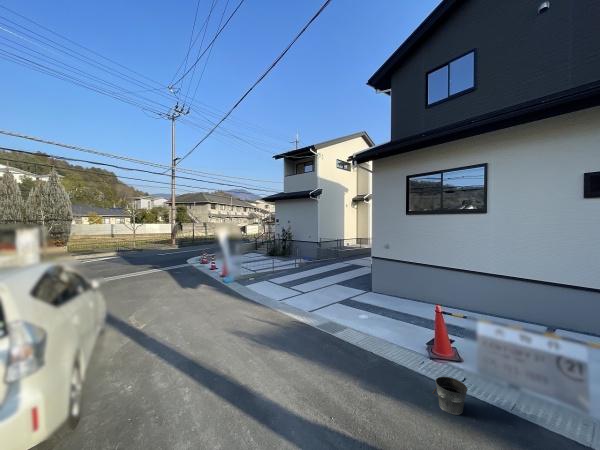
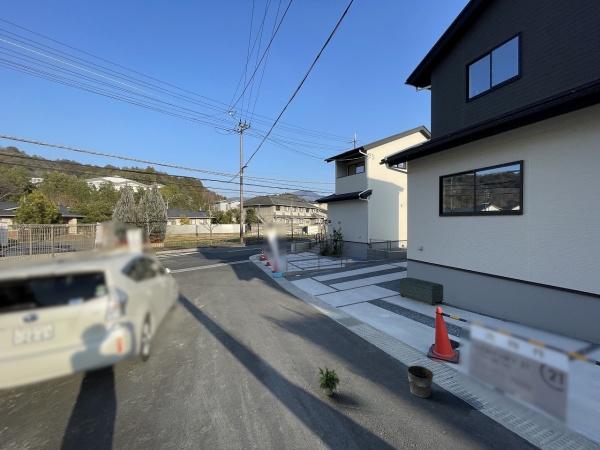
bench: none [367,276,411,303] -> present [400,278,443,305]
potted plant: none [334,392,371,432] -> present [318,367,340,395]

